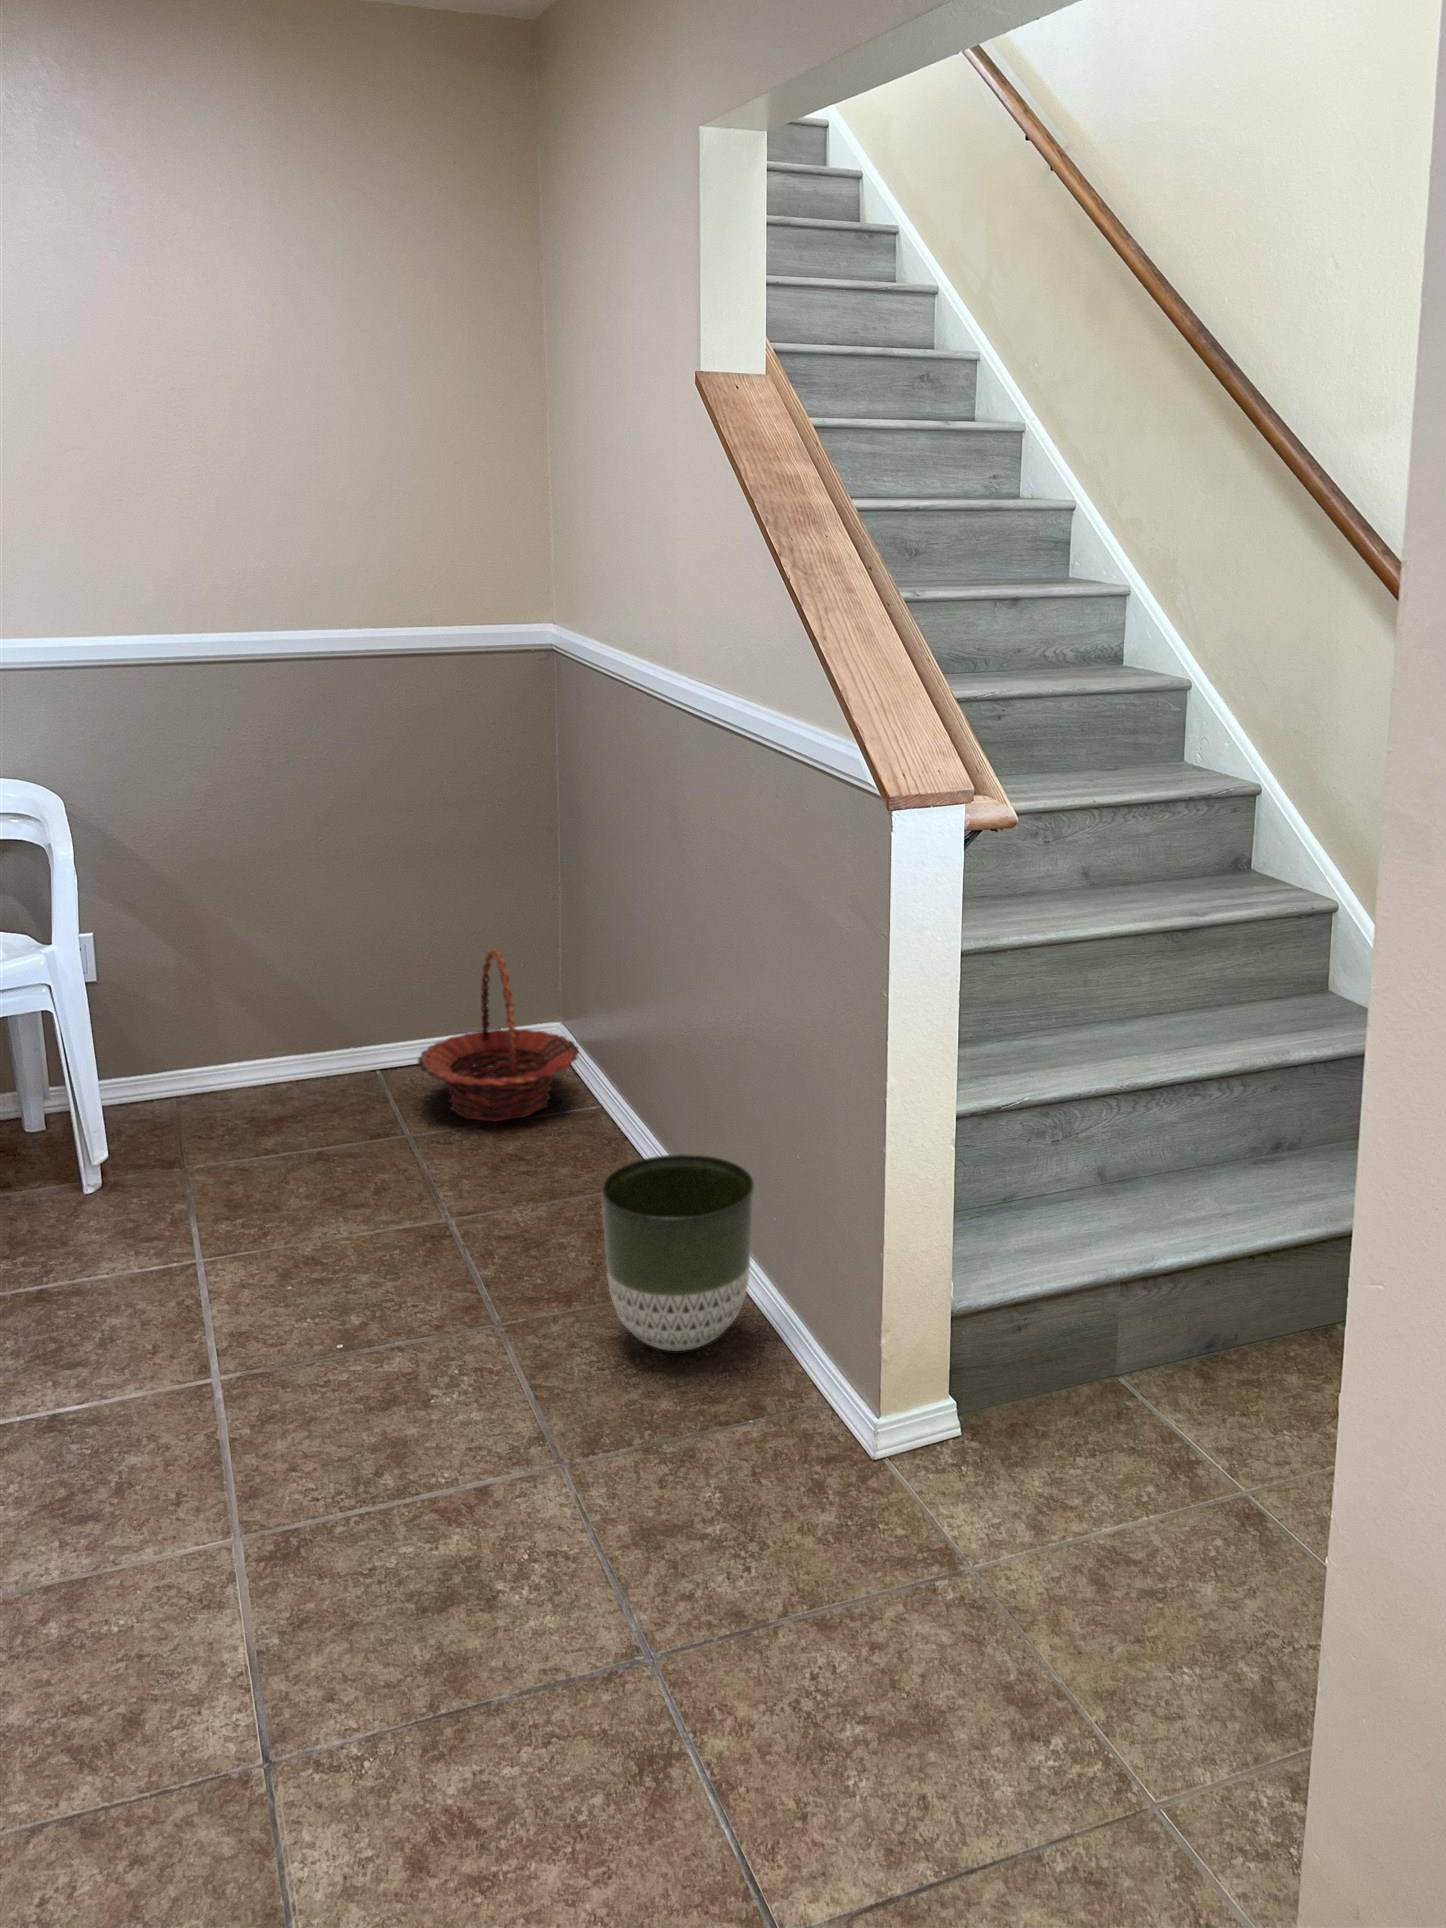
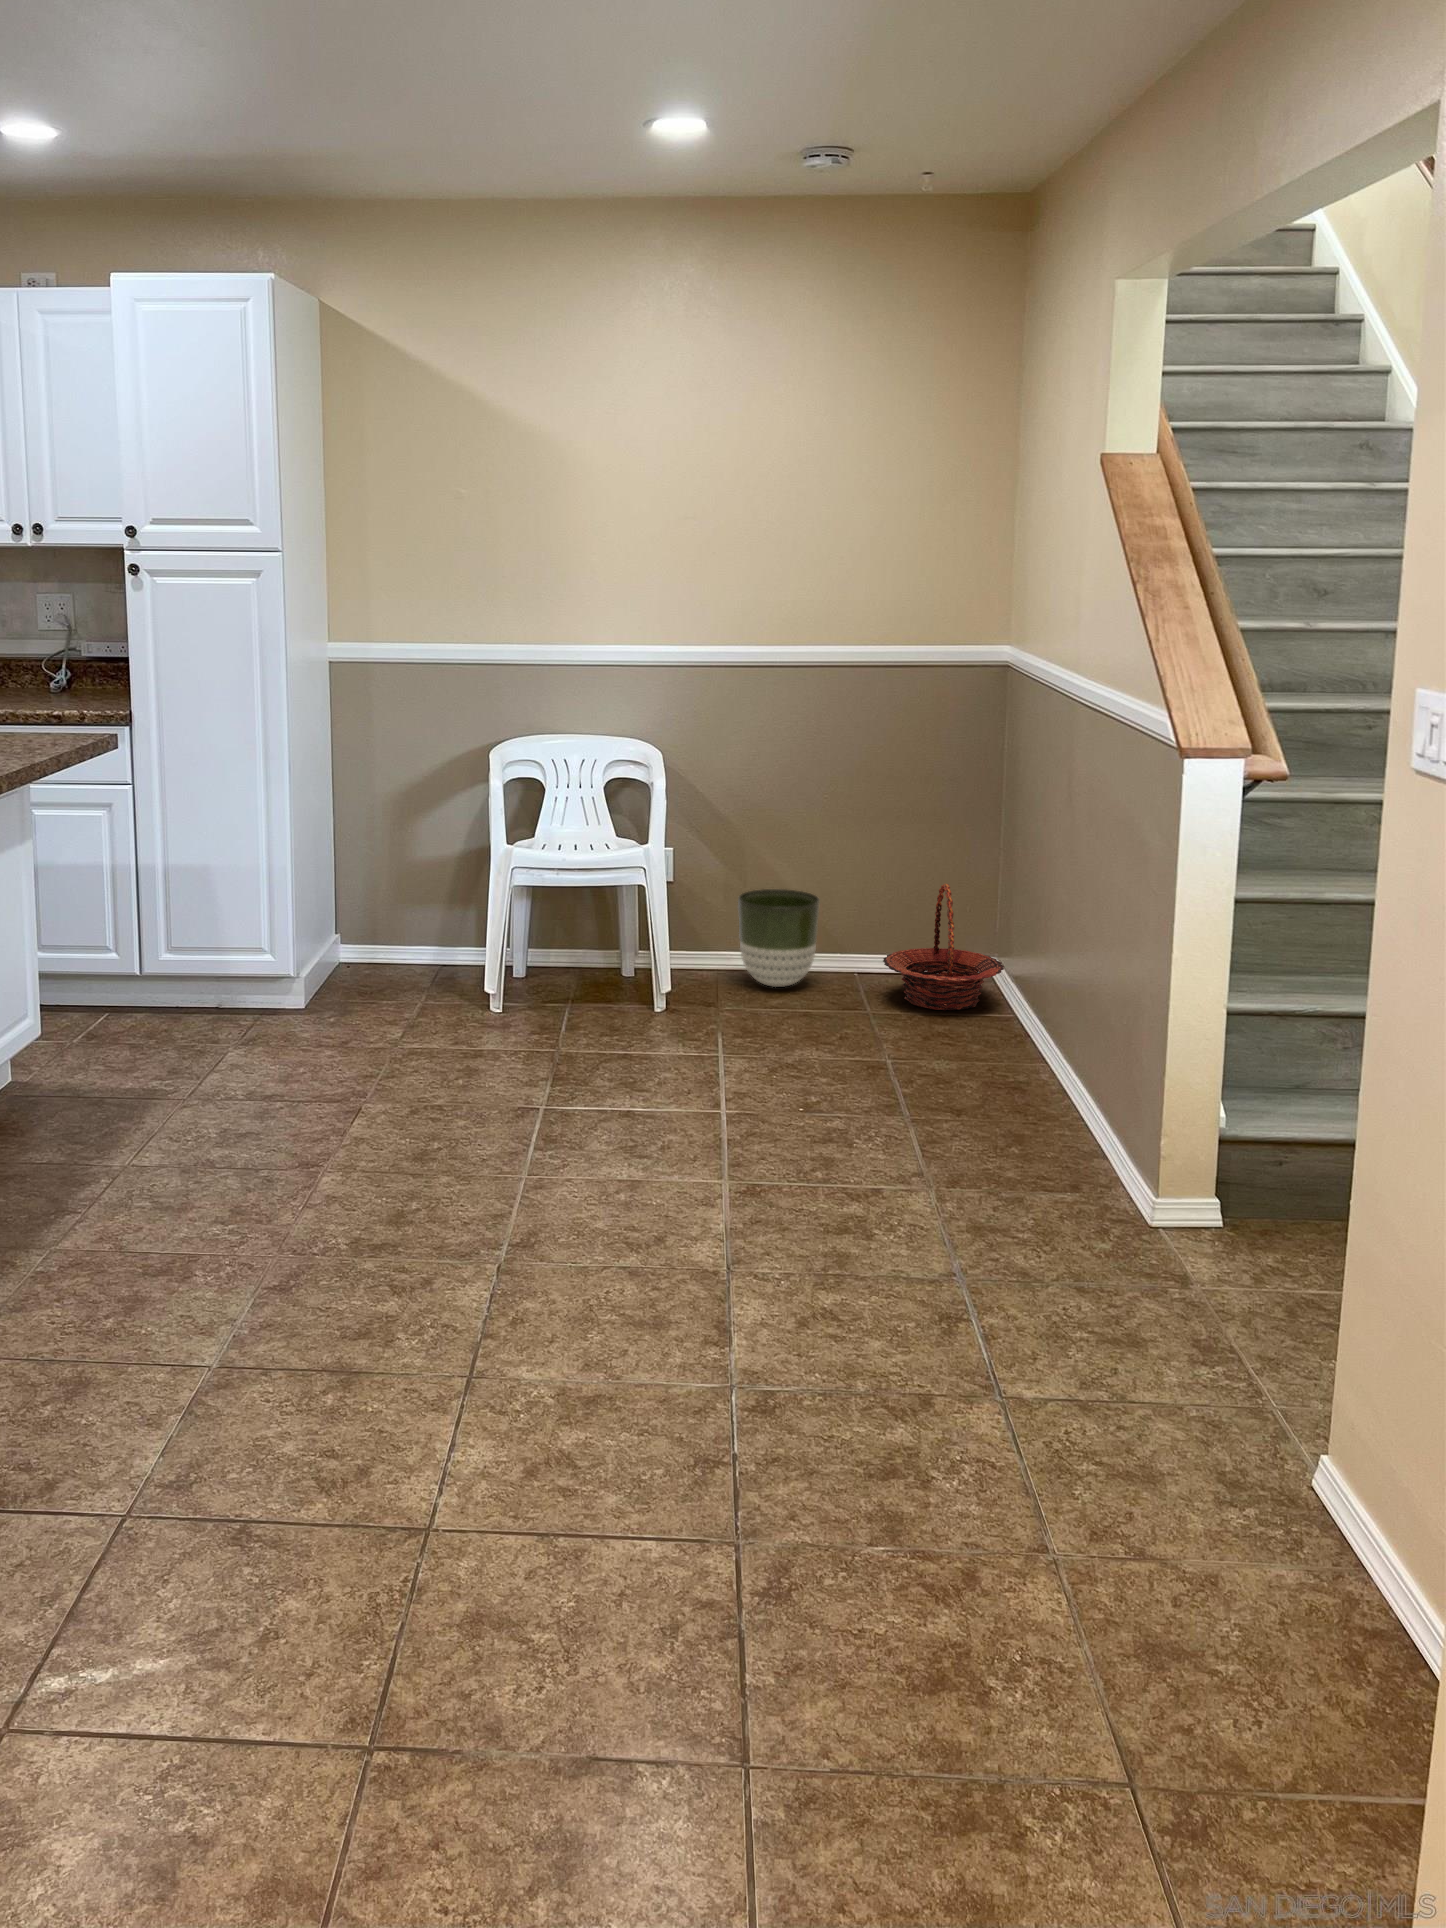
planter: present [601,1154,754,1351] -> present [738,889,820,987]

